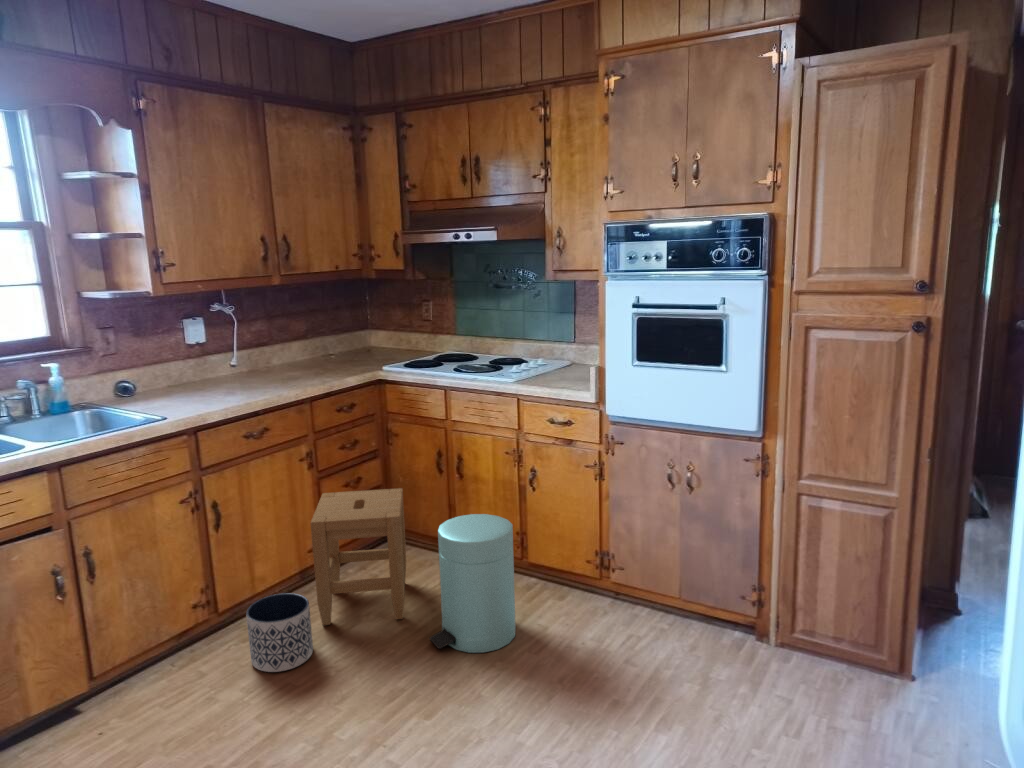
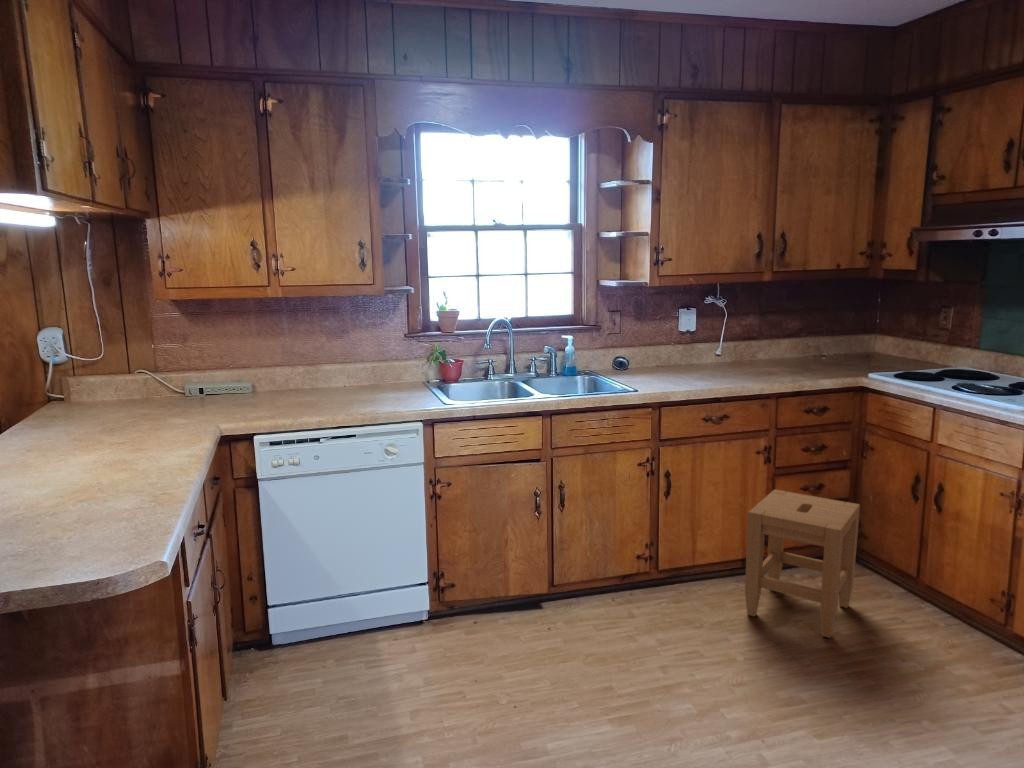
trash can: present [429,514,515,653] -> none [849,548,975,710]
planter: present [246,593,313,672] -> none [672,569,731,641]

